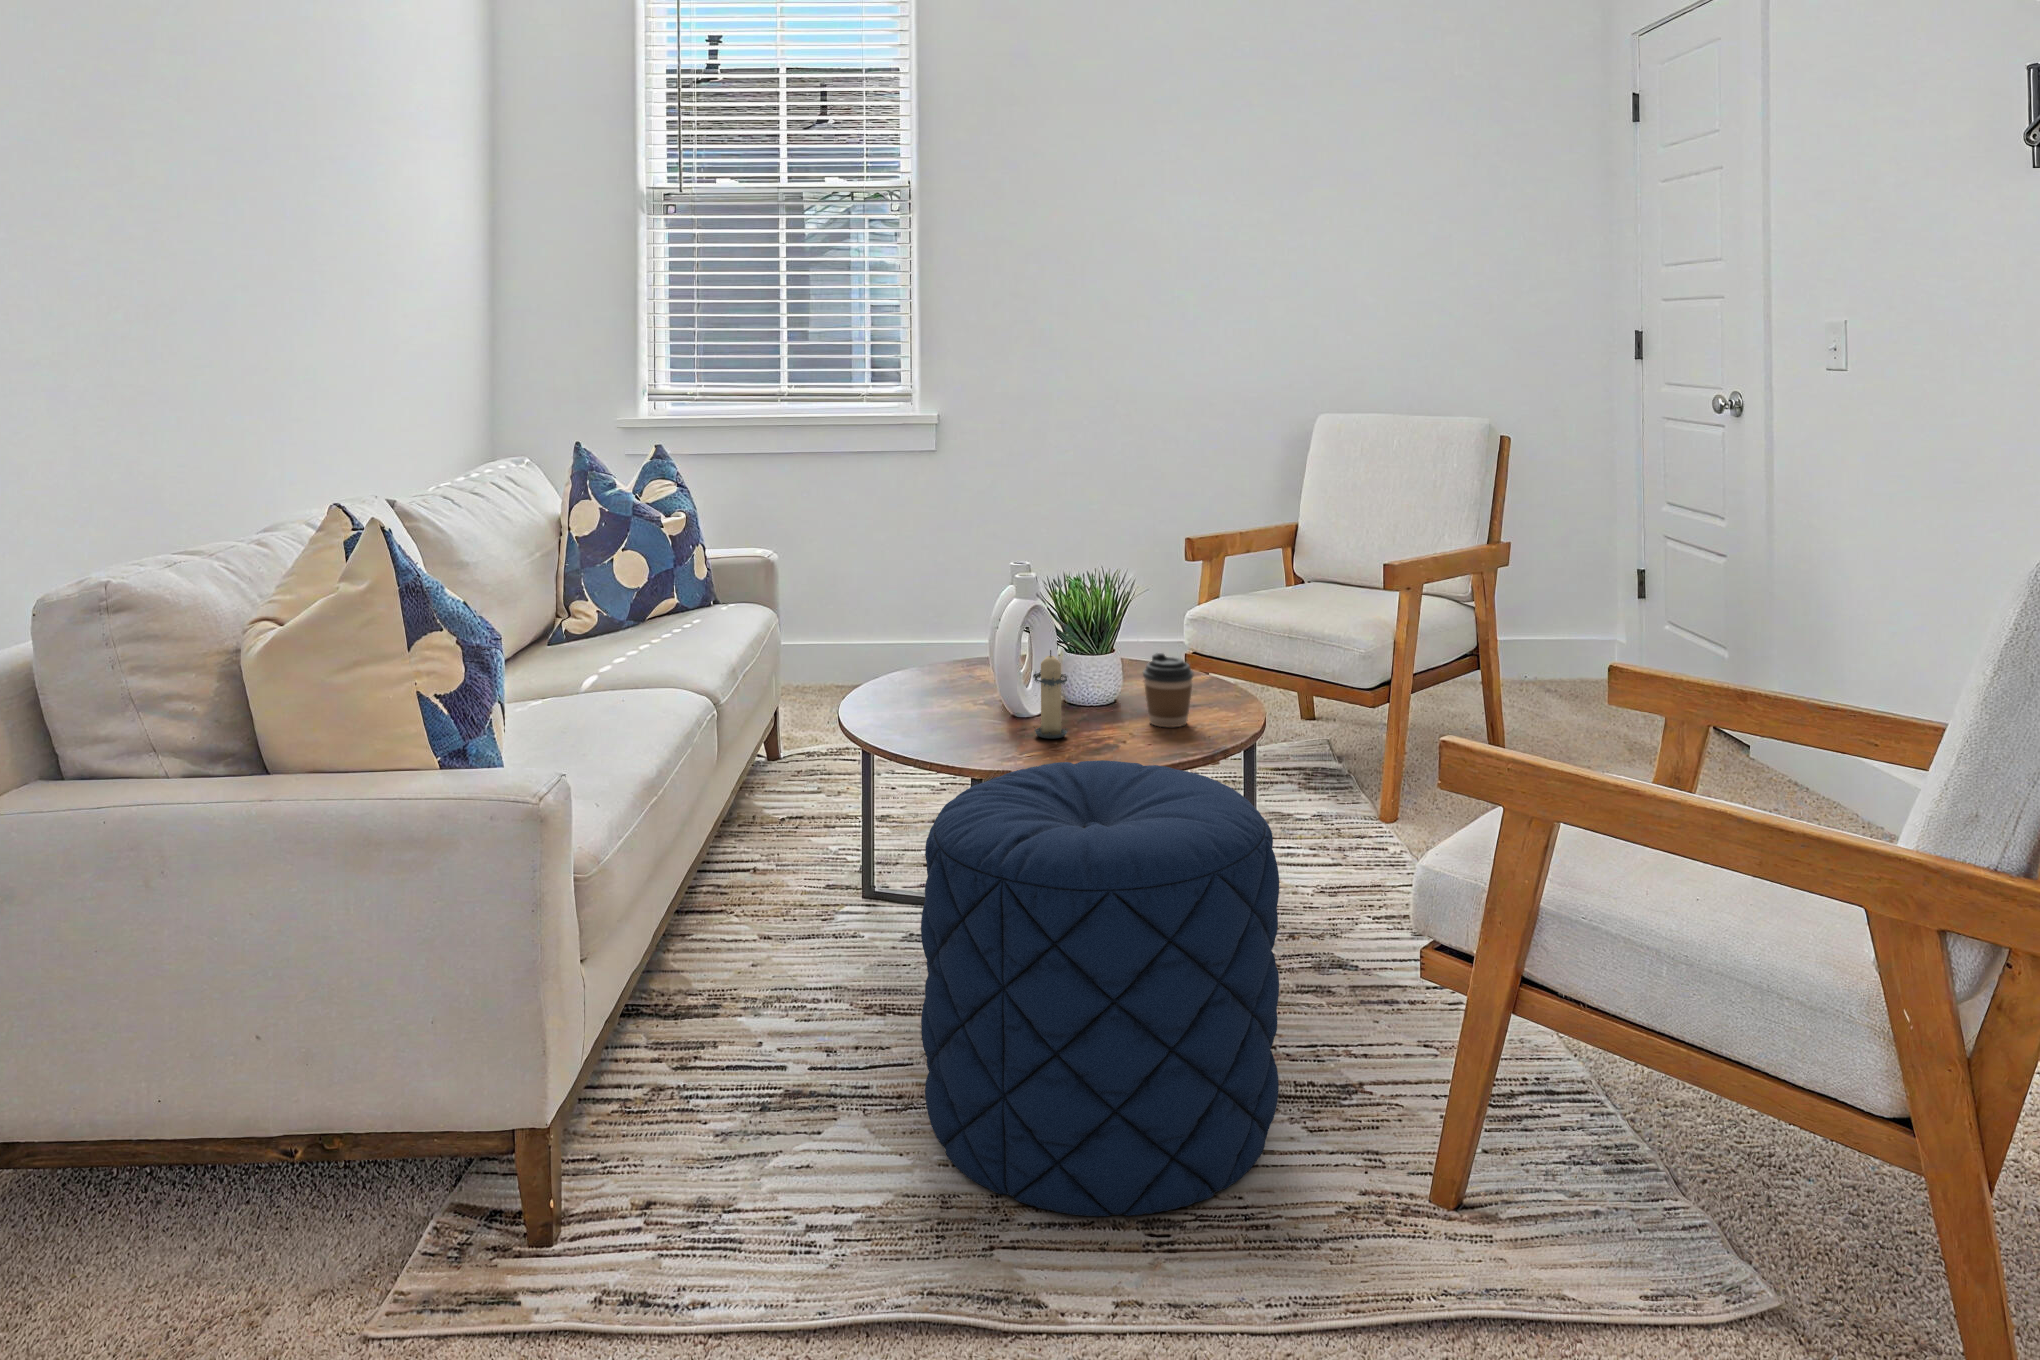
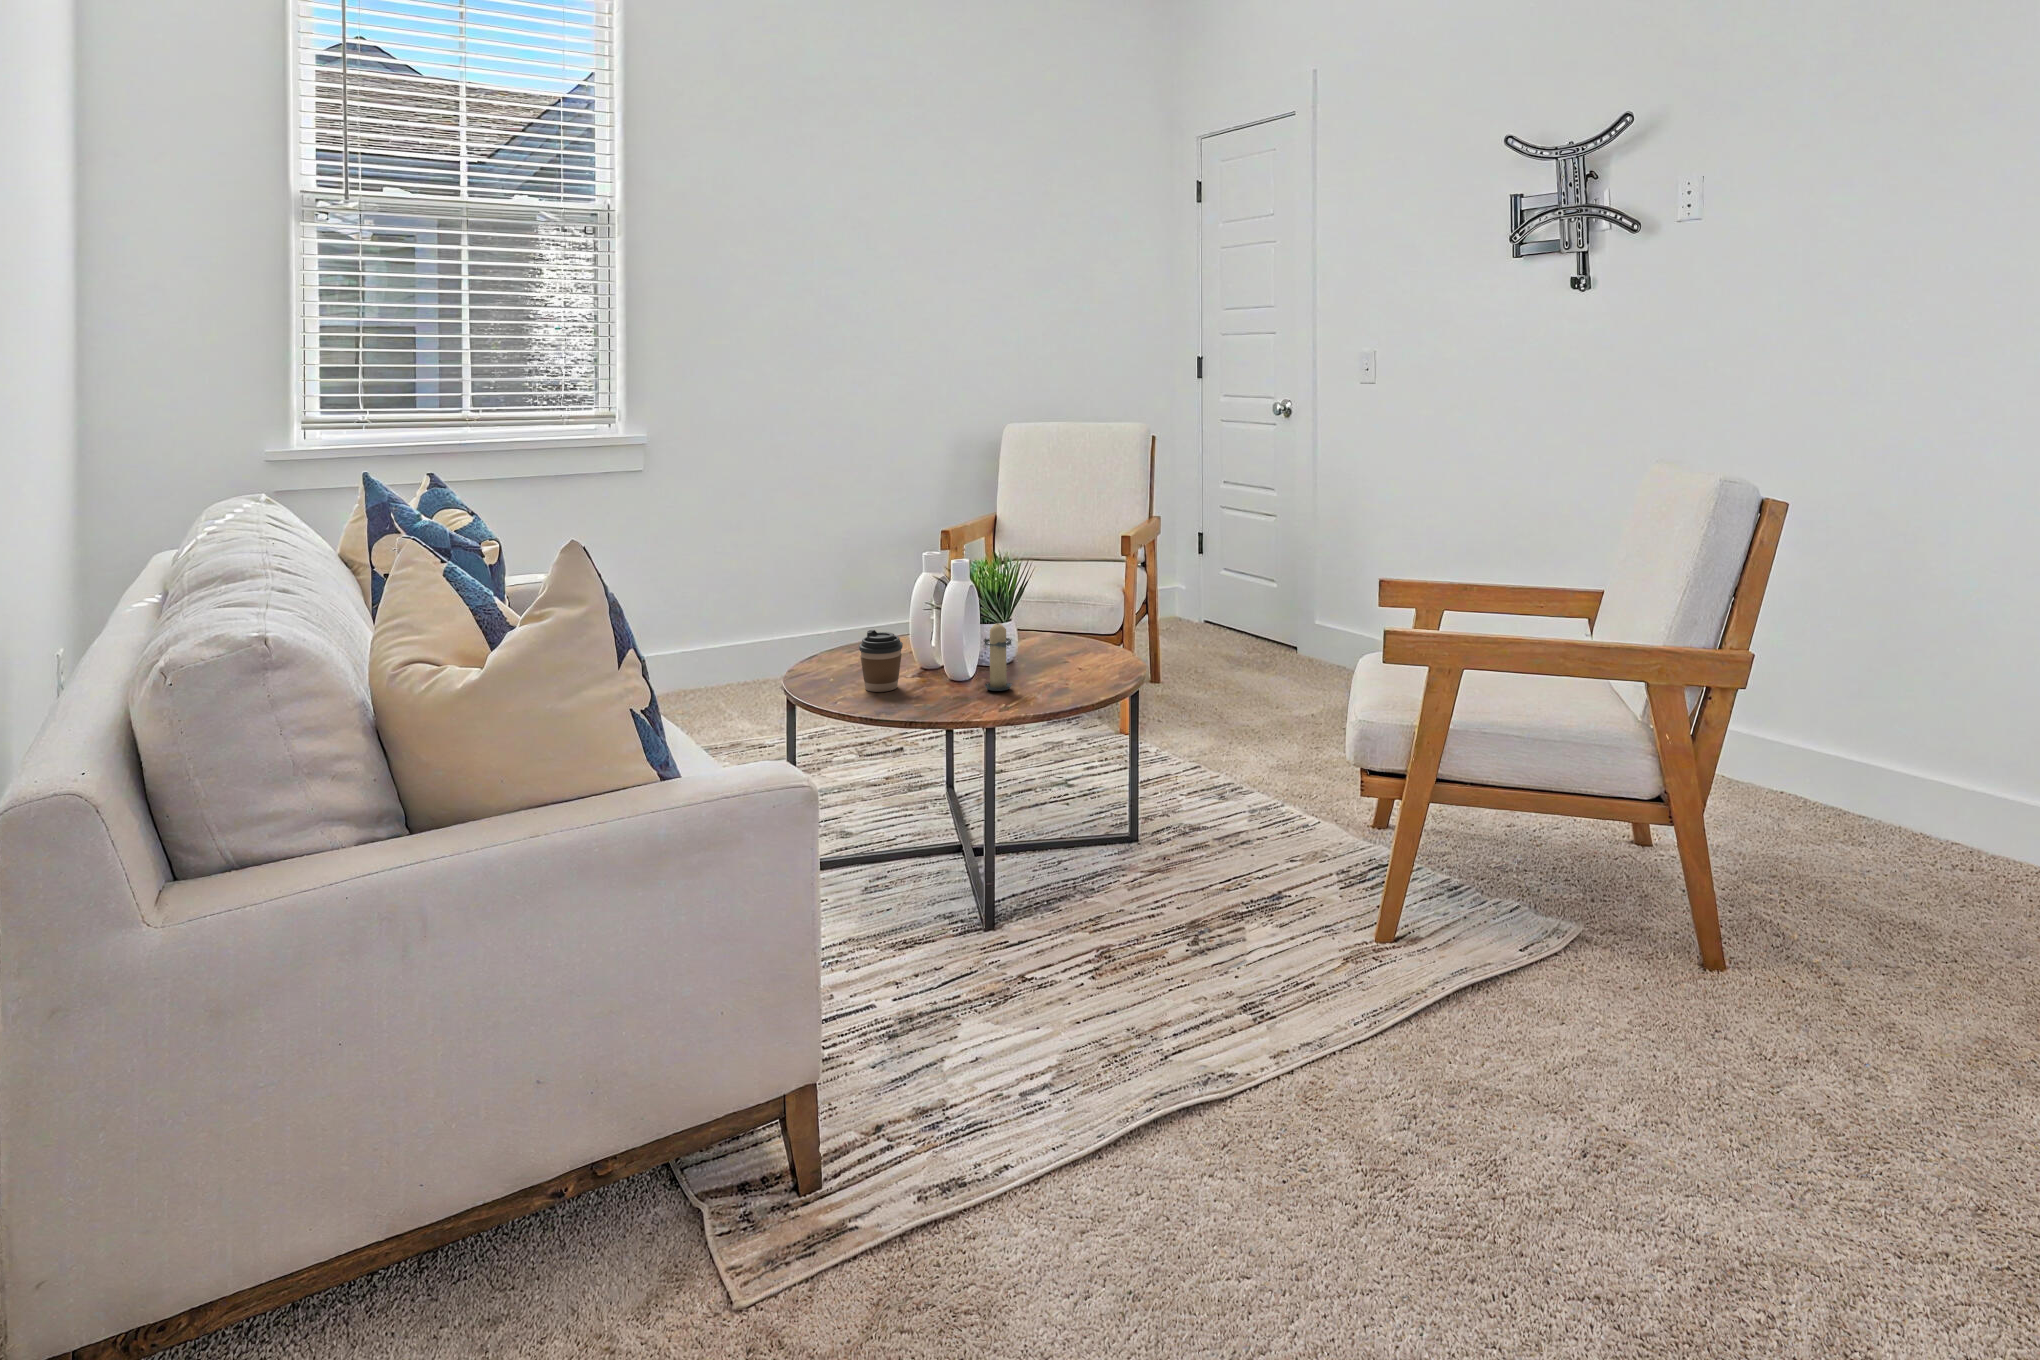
coffee cup: present [1143,653,1193,727] -> present [859,630,903,692]
pouf: present [921,760,1279,1217] -> none [1008,692,1280,1028]

